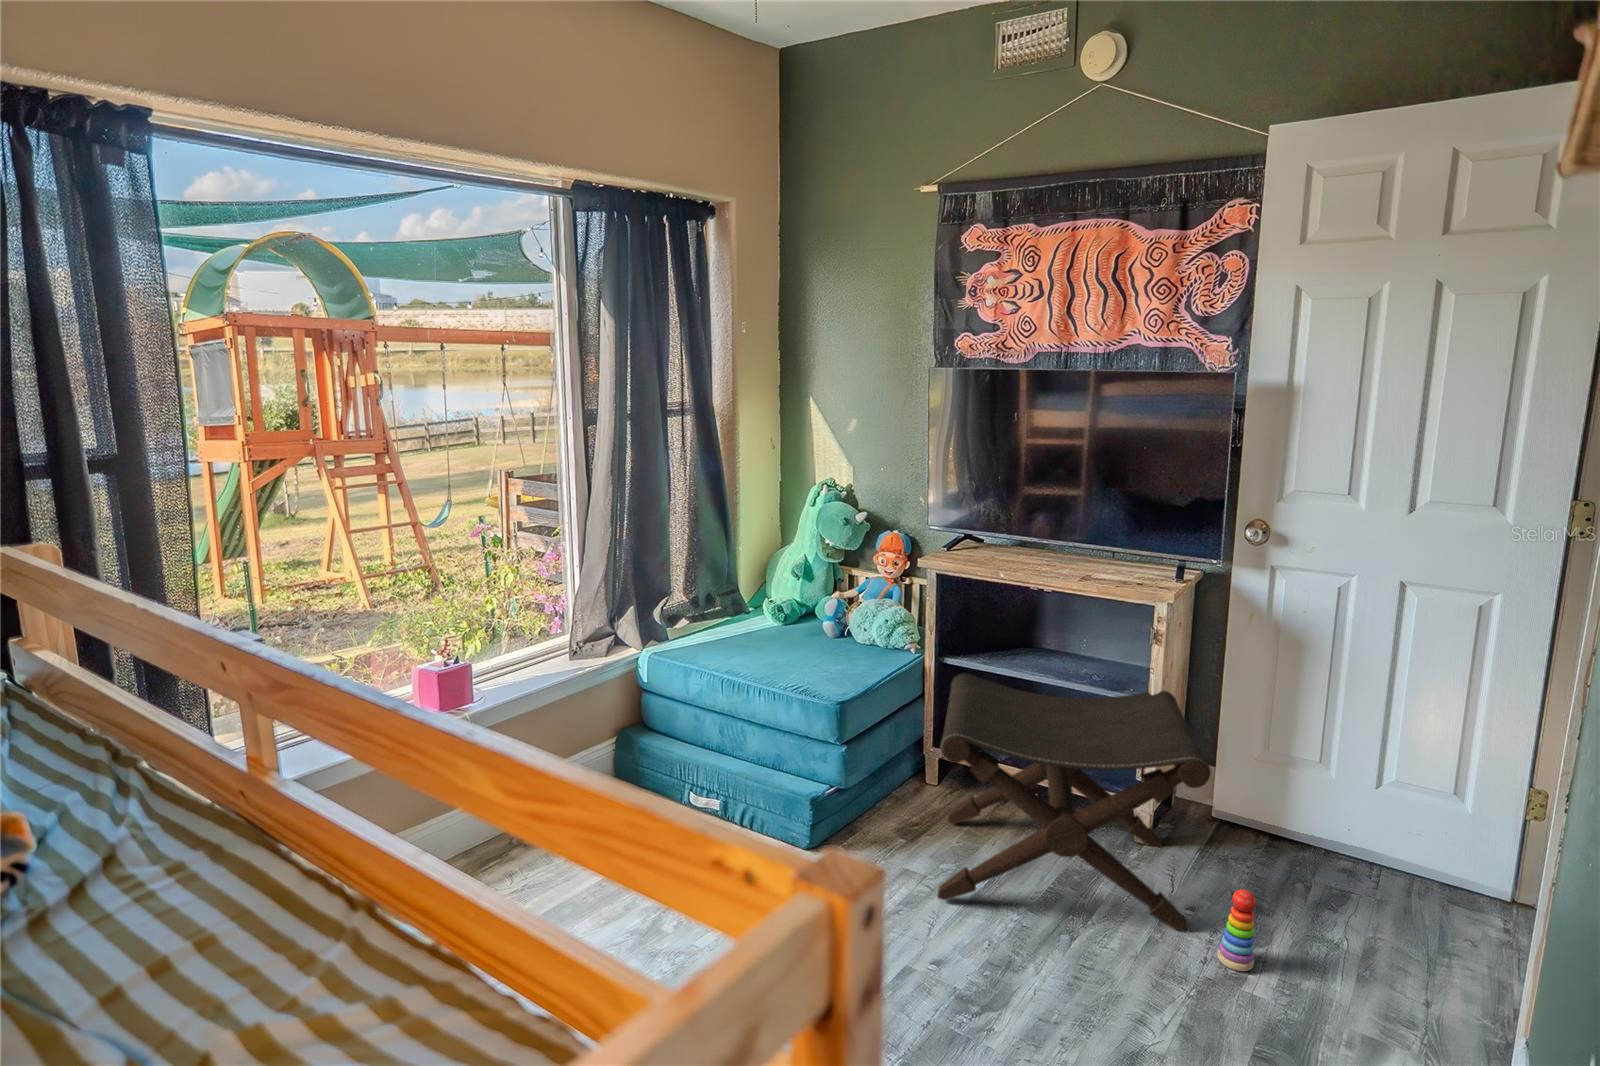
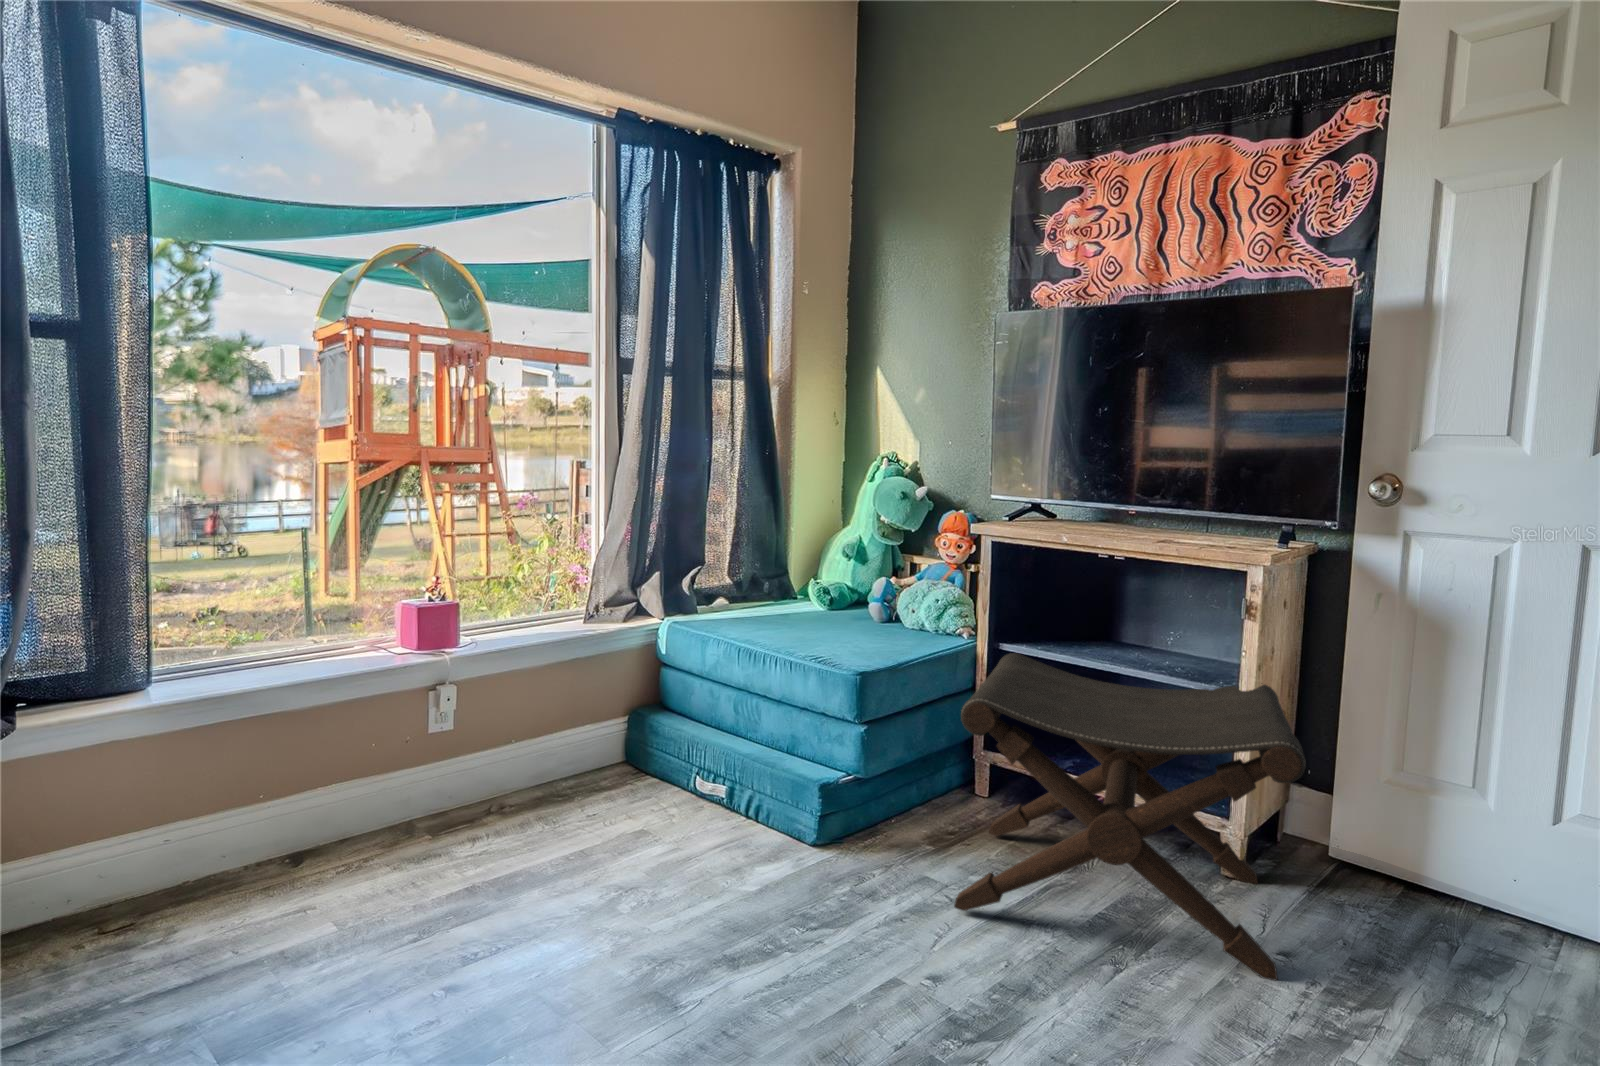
stacking toy: present [1217,889,1256,971] -> none [1312,921,1366,1033]

